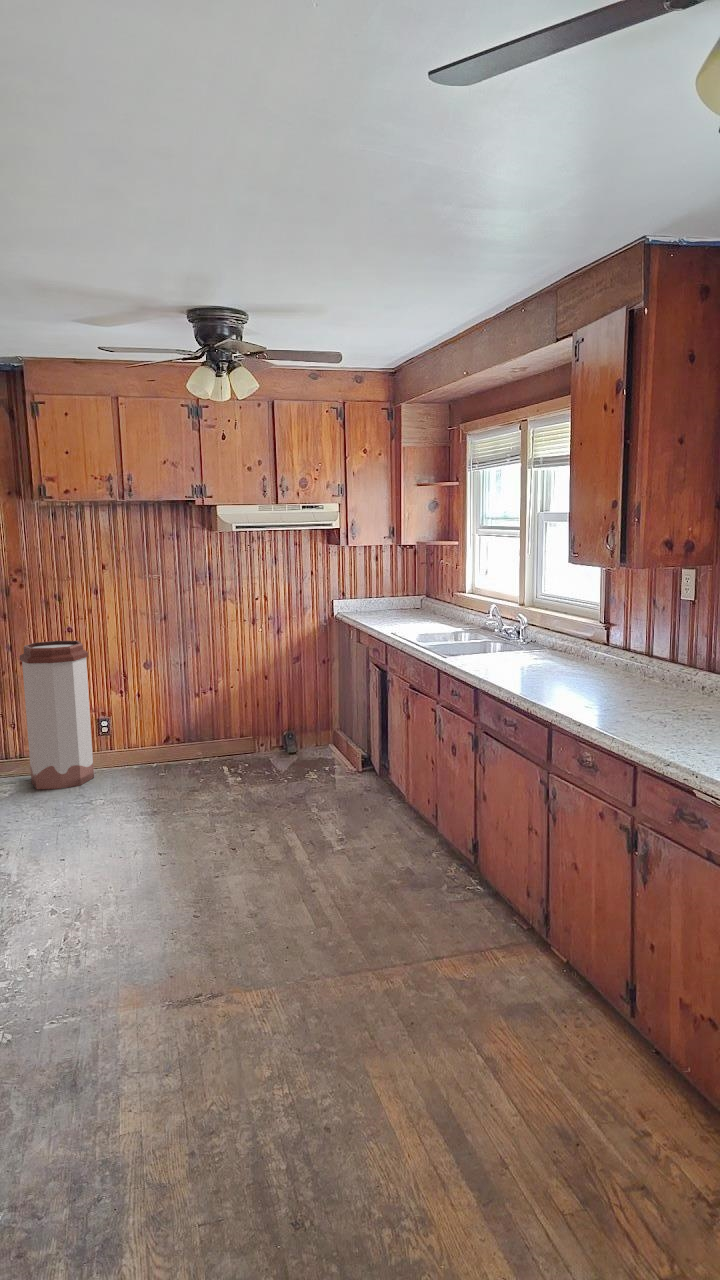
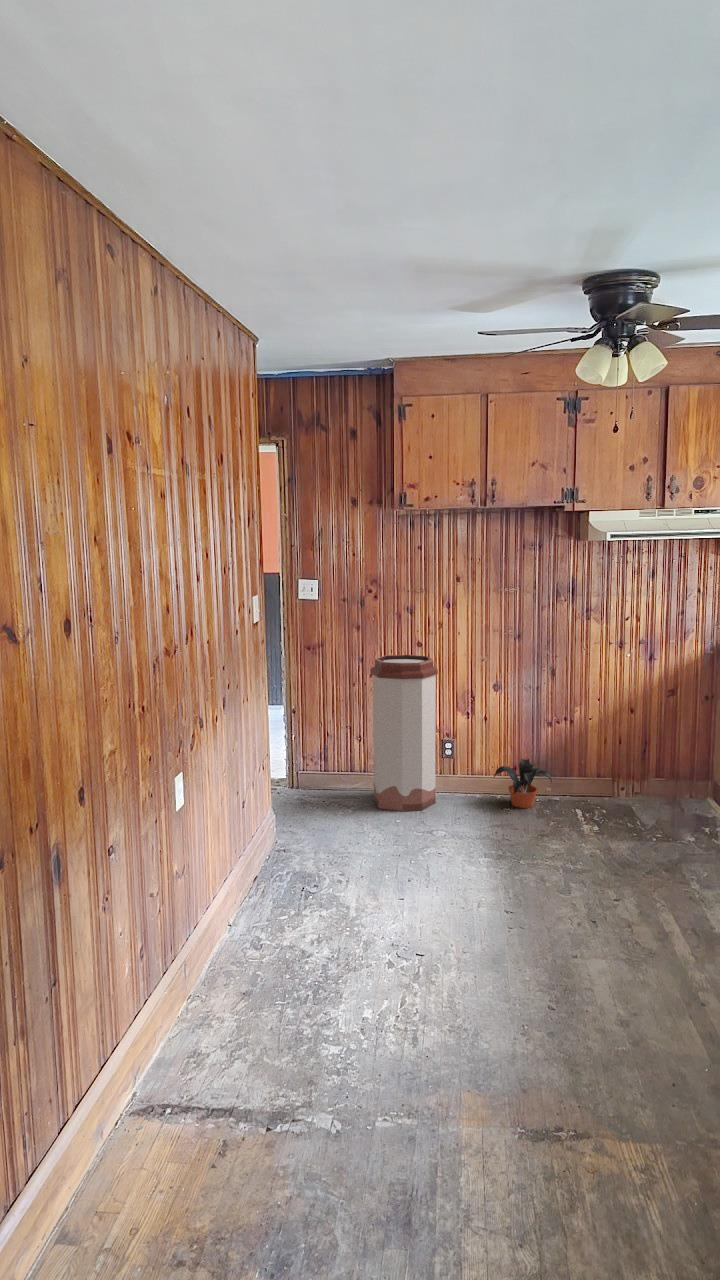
potted plant: none [148,727,201,771] -> present [494,759,552,808]

